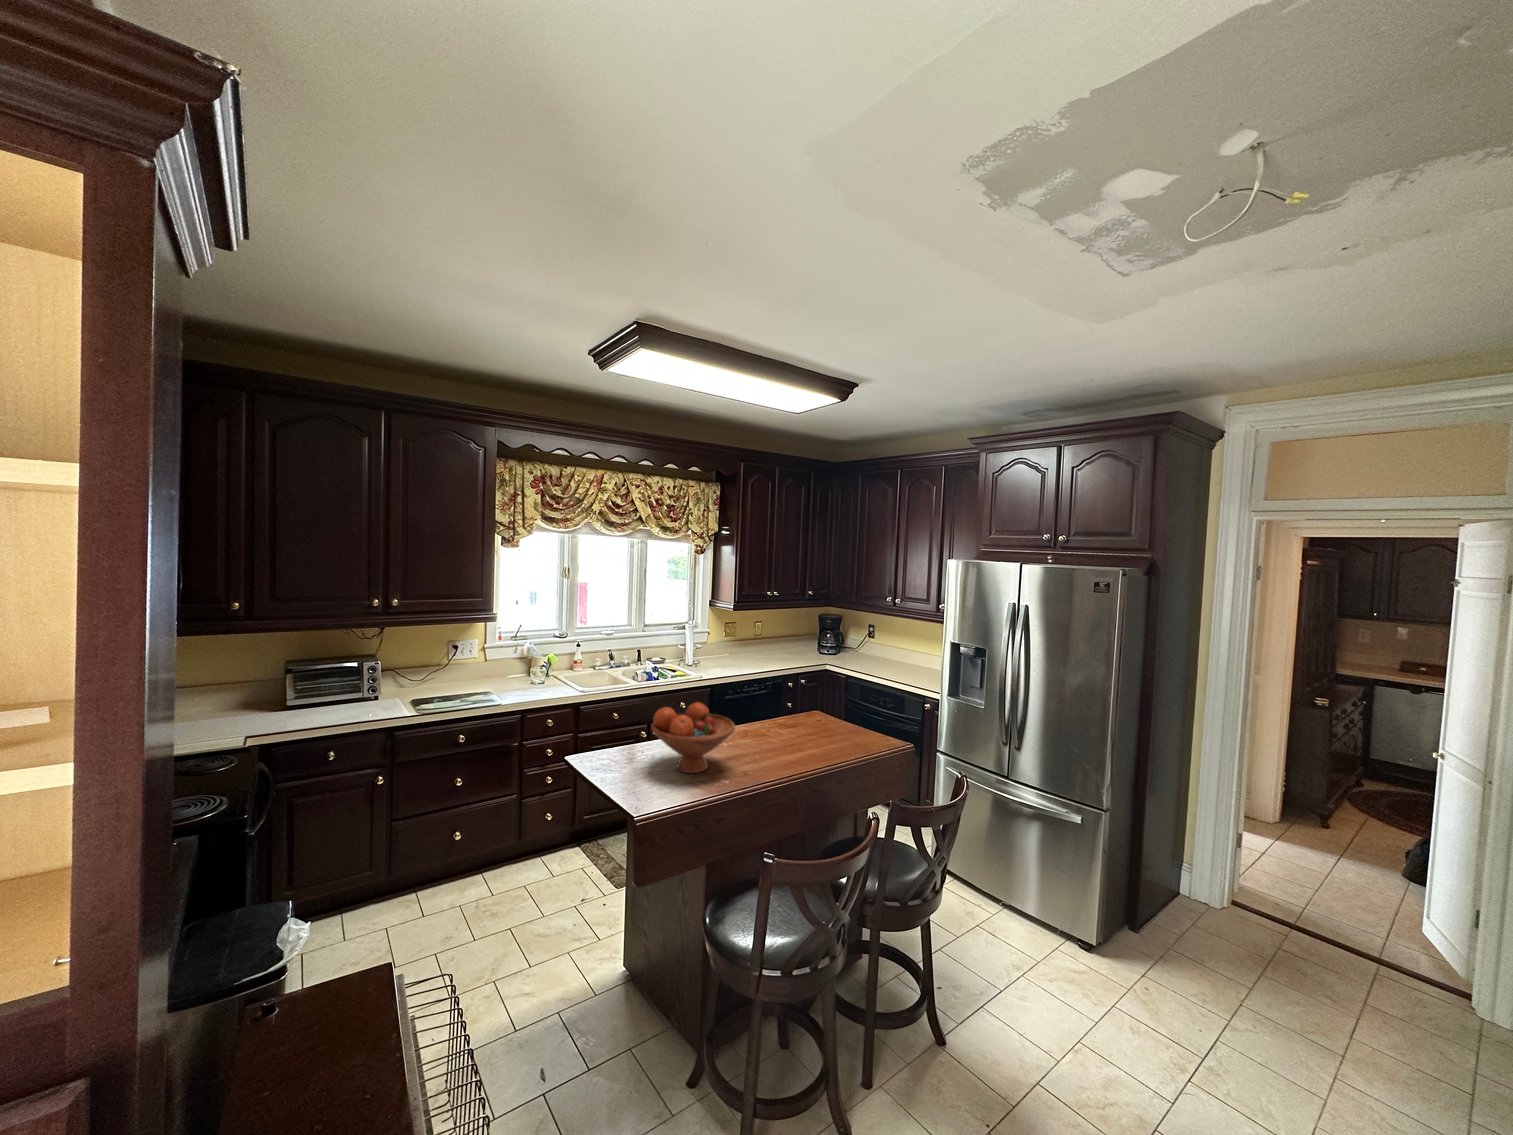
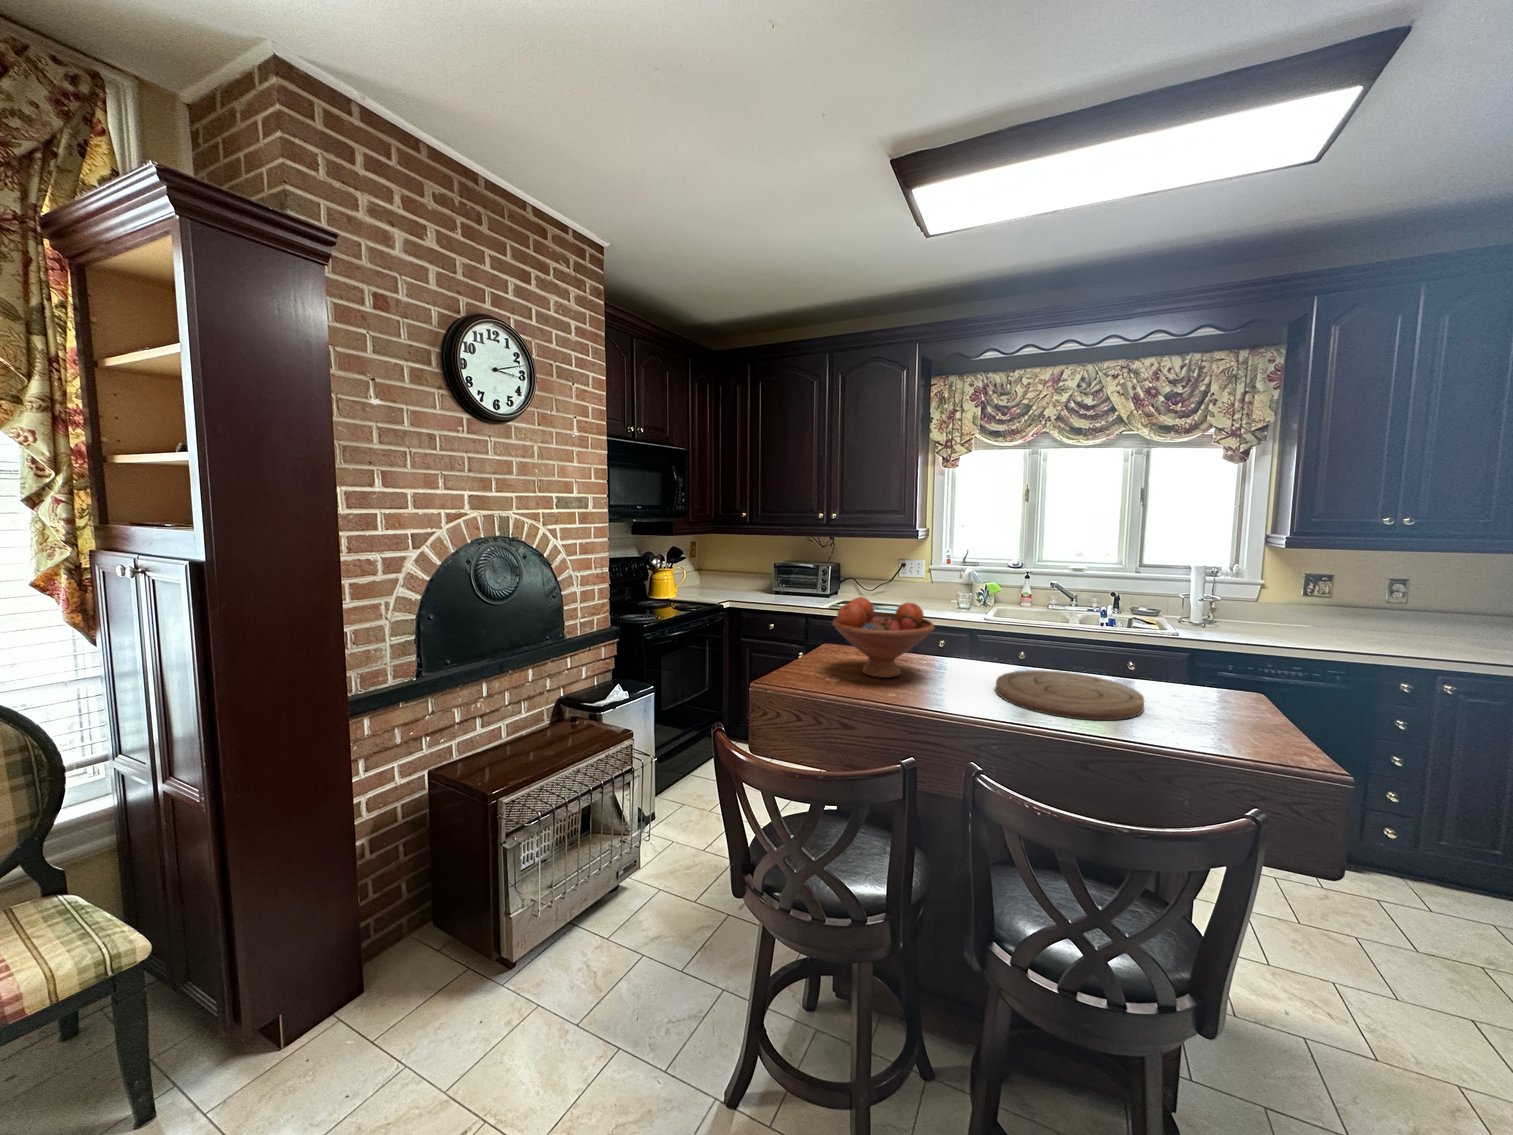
cutting board: none [752,724,837,759] -> present [996,670,1144,720]

